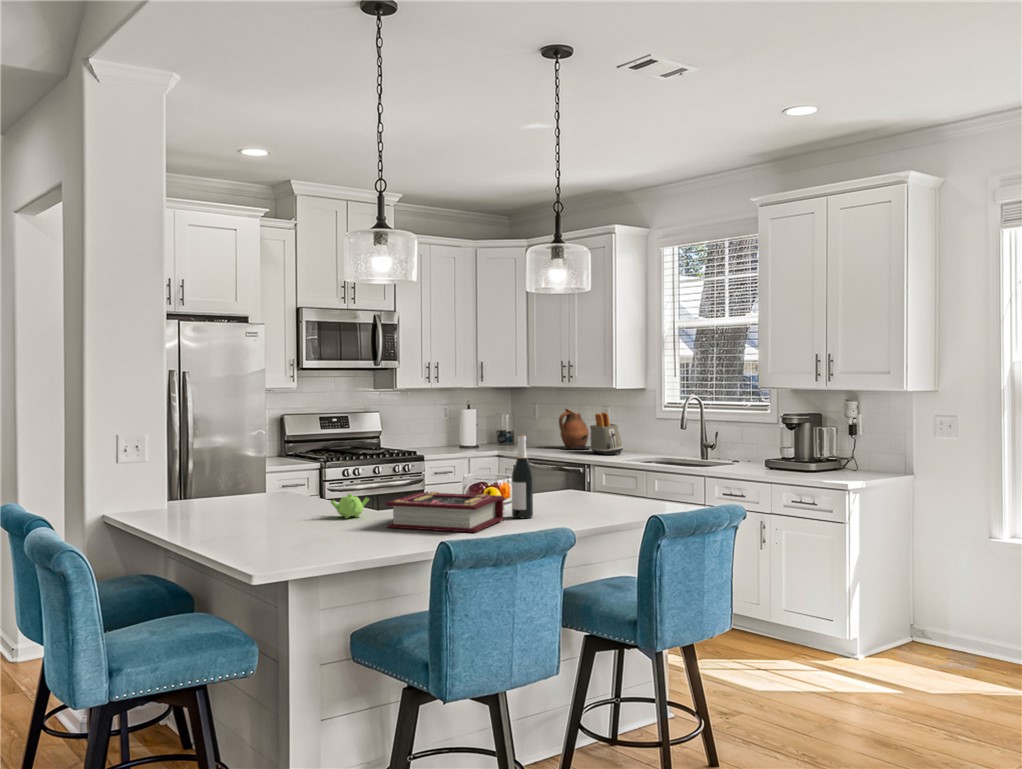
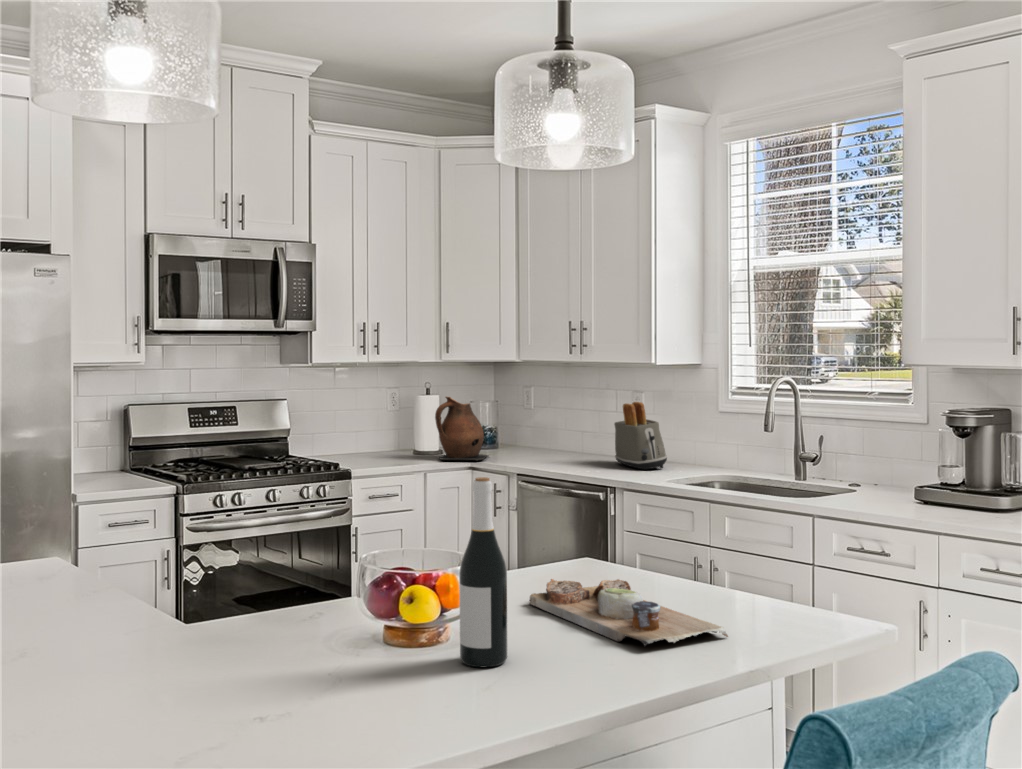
ceramic pitcher: present [559,409,591,449] -> present [435,397,489,461]
cutting board: none [541,491,635,512] -> present [529,579,728,646]
book: present [386,492,503,533] -> none [151,604,437,737]
teapot: present [331,494,369,518] -> none [53,606,149,664]

